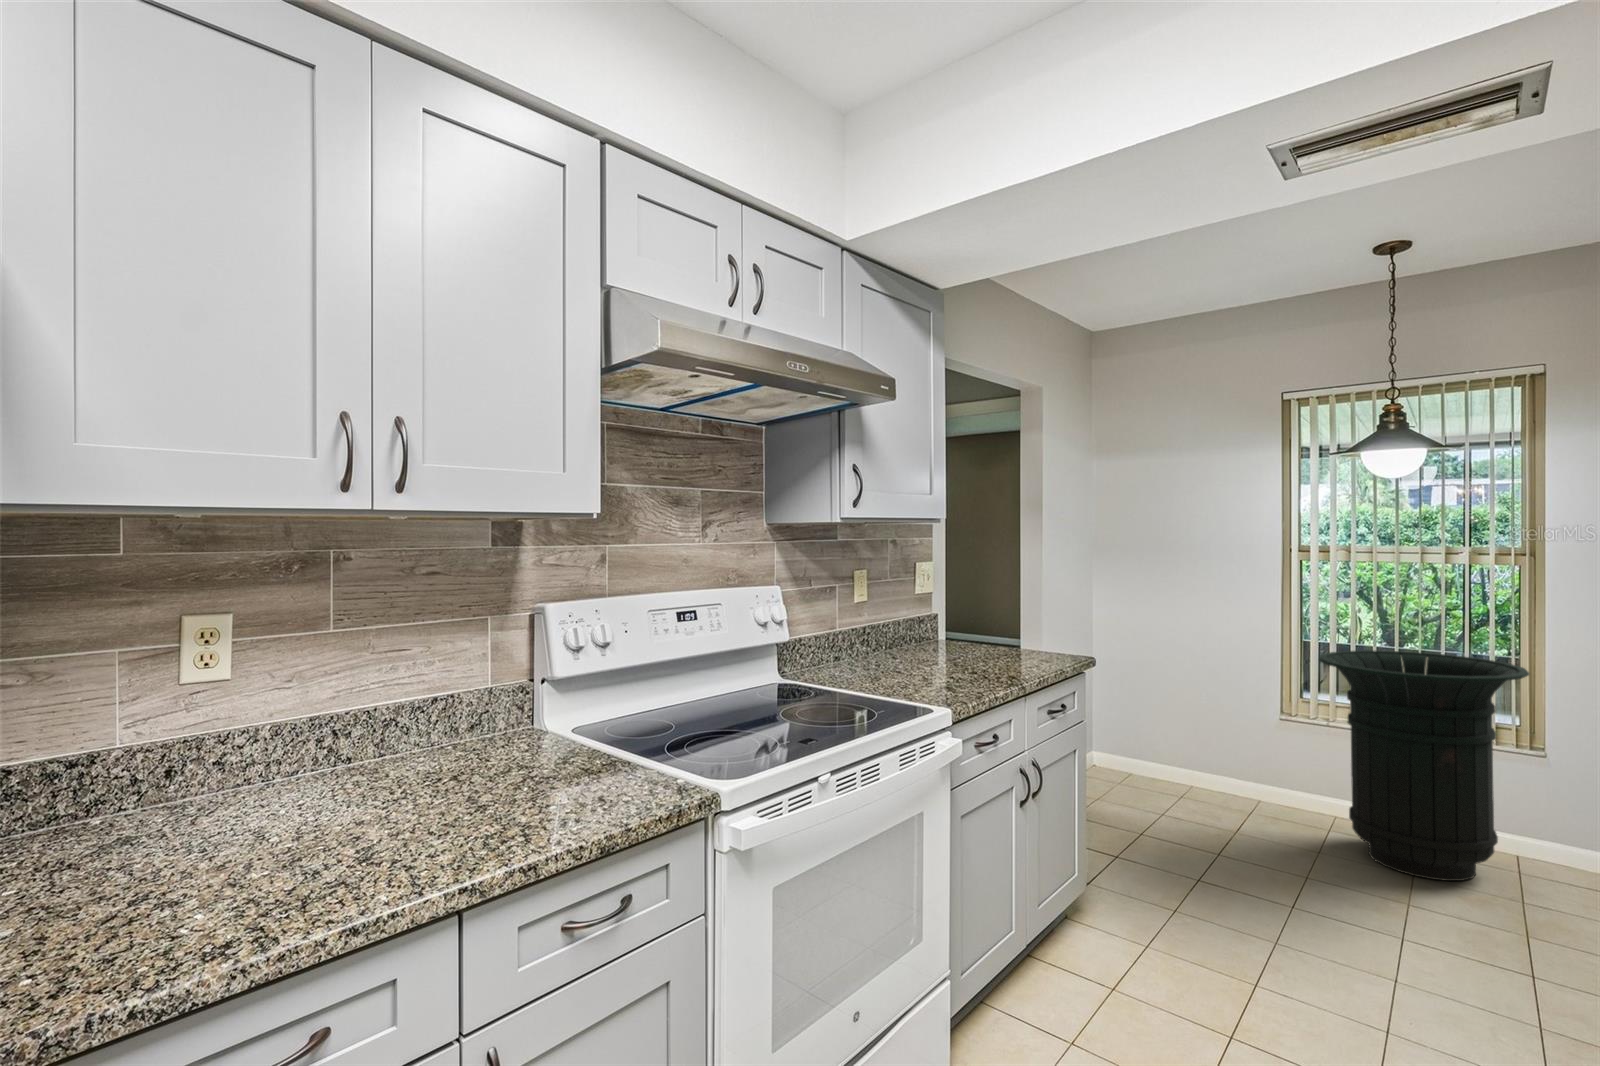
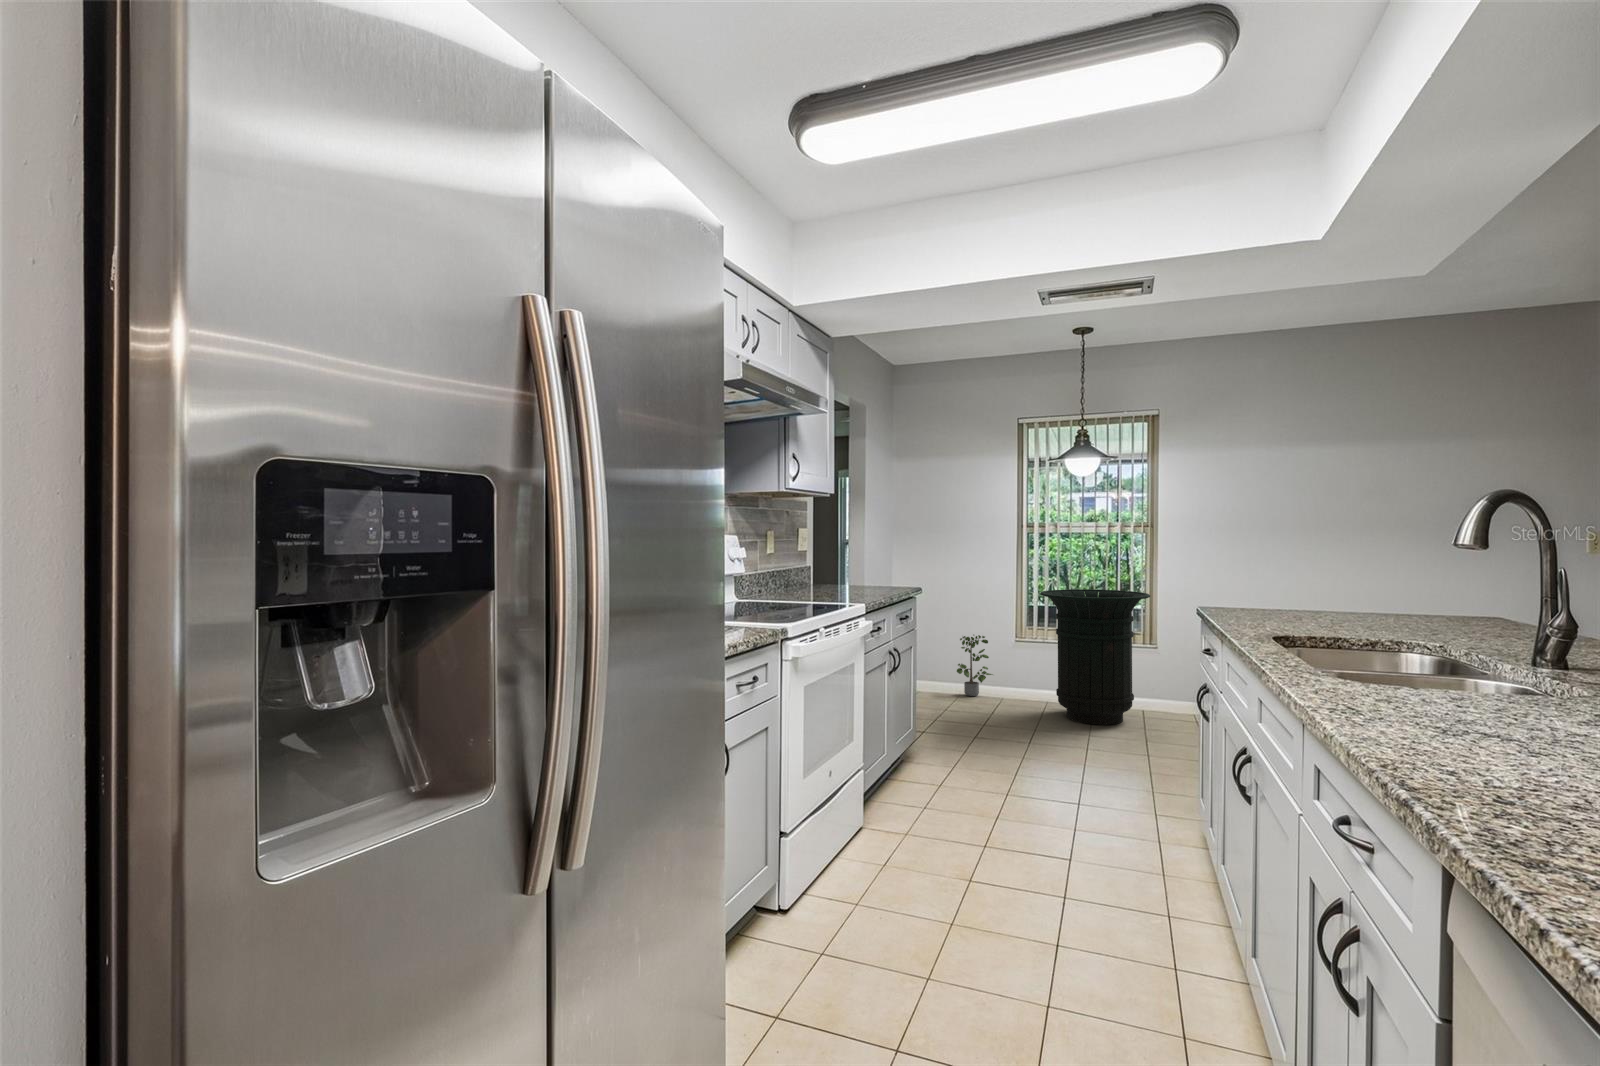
potted plant: none [1186,706,1248,797] -> present [957,635,993,696]

